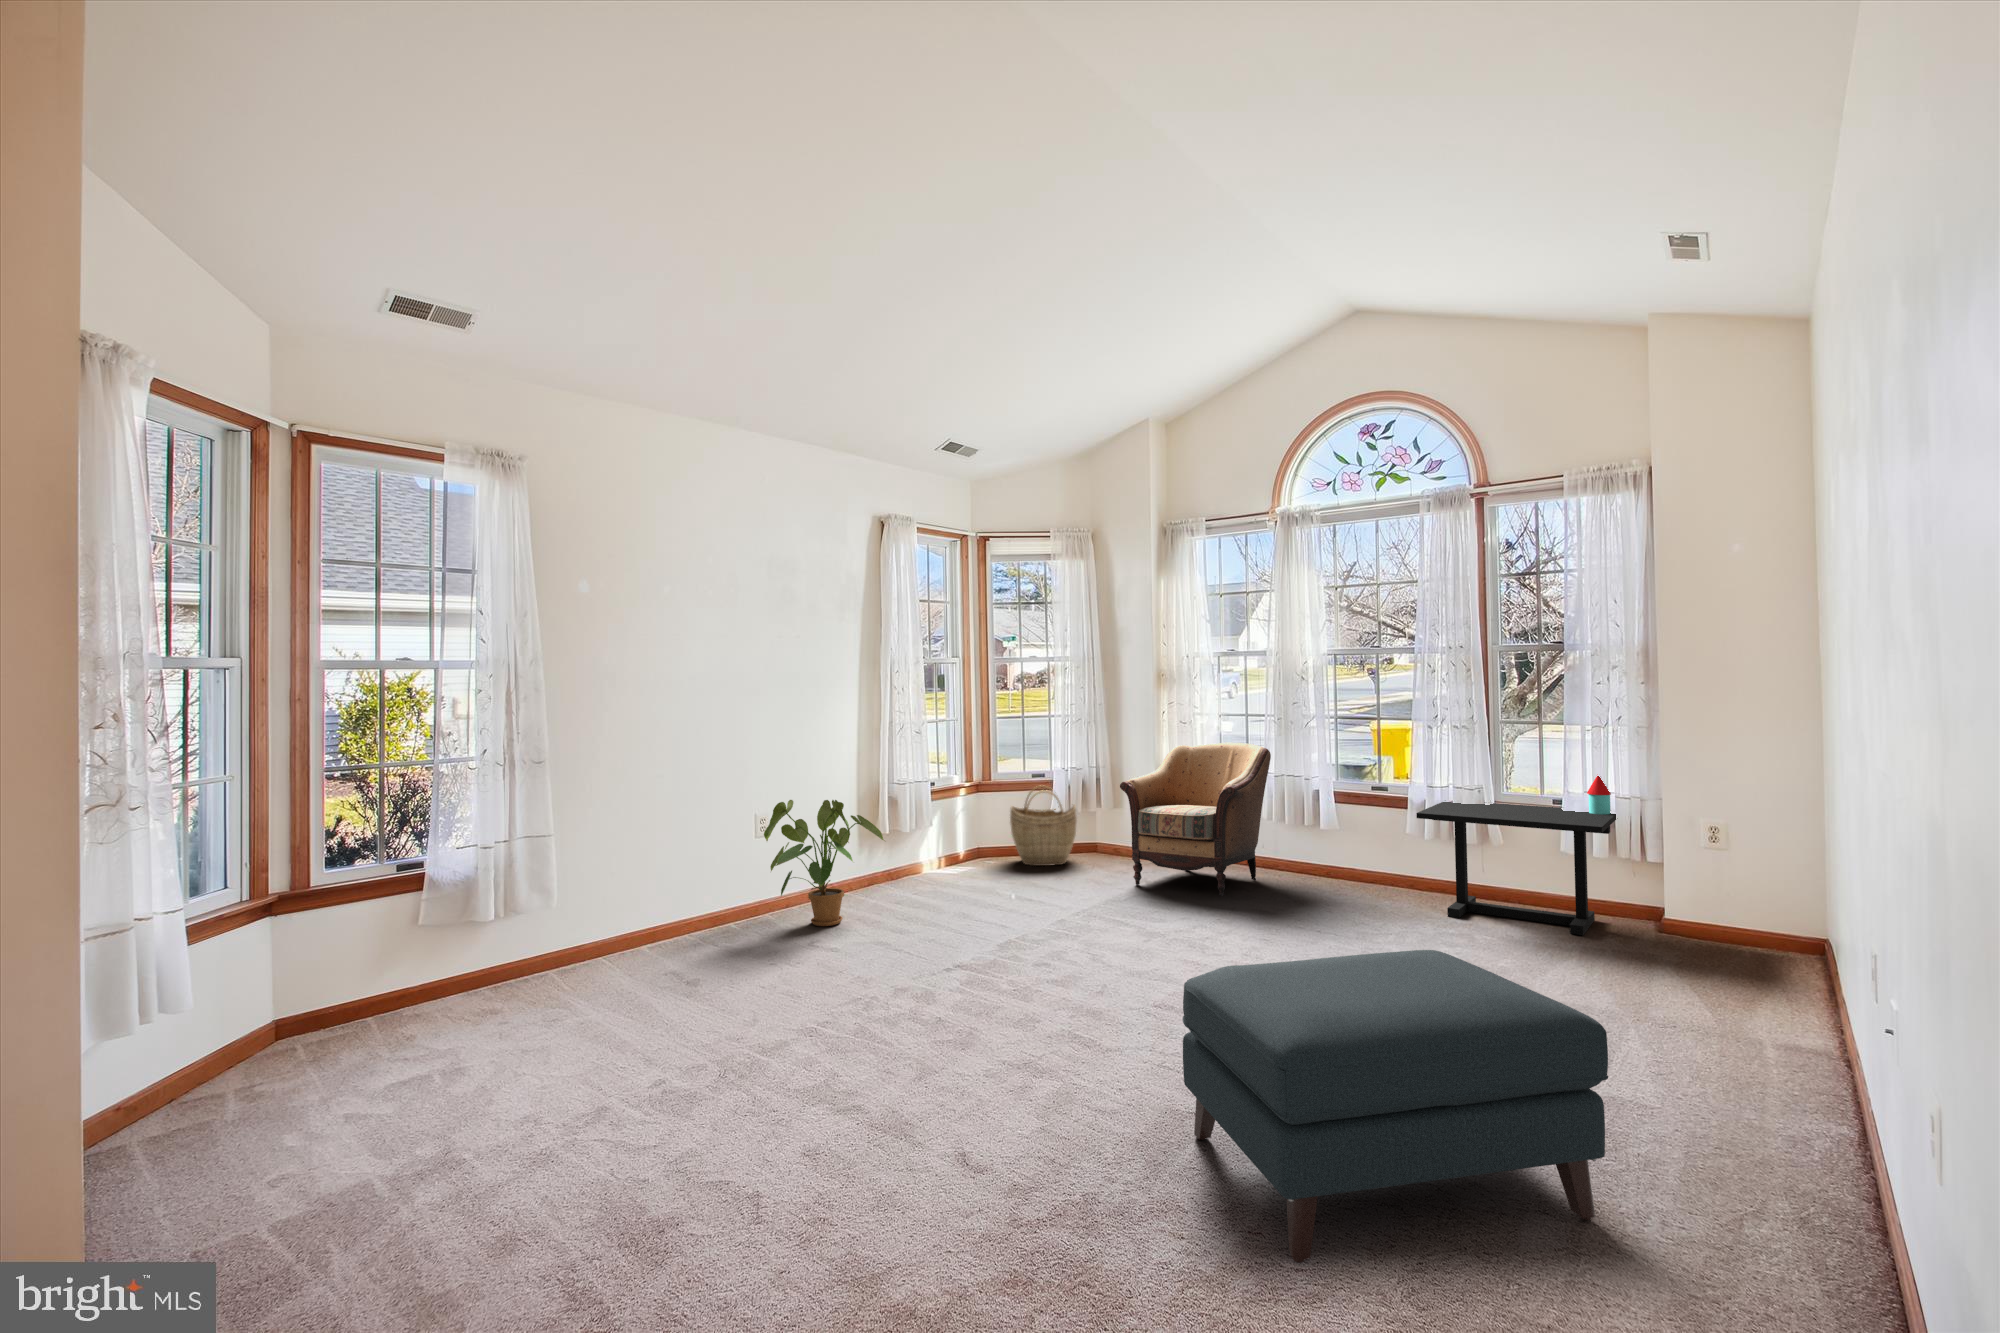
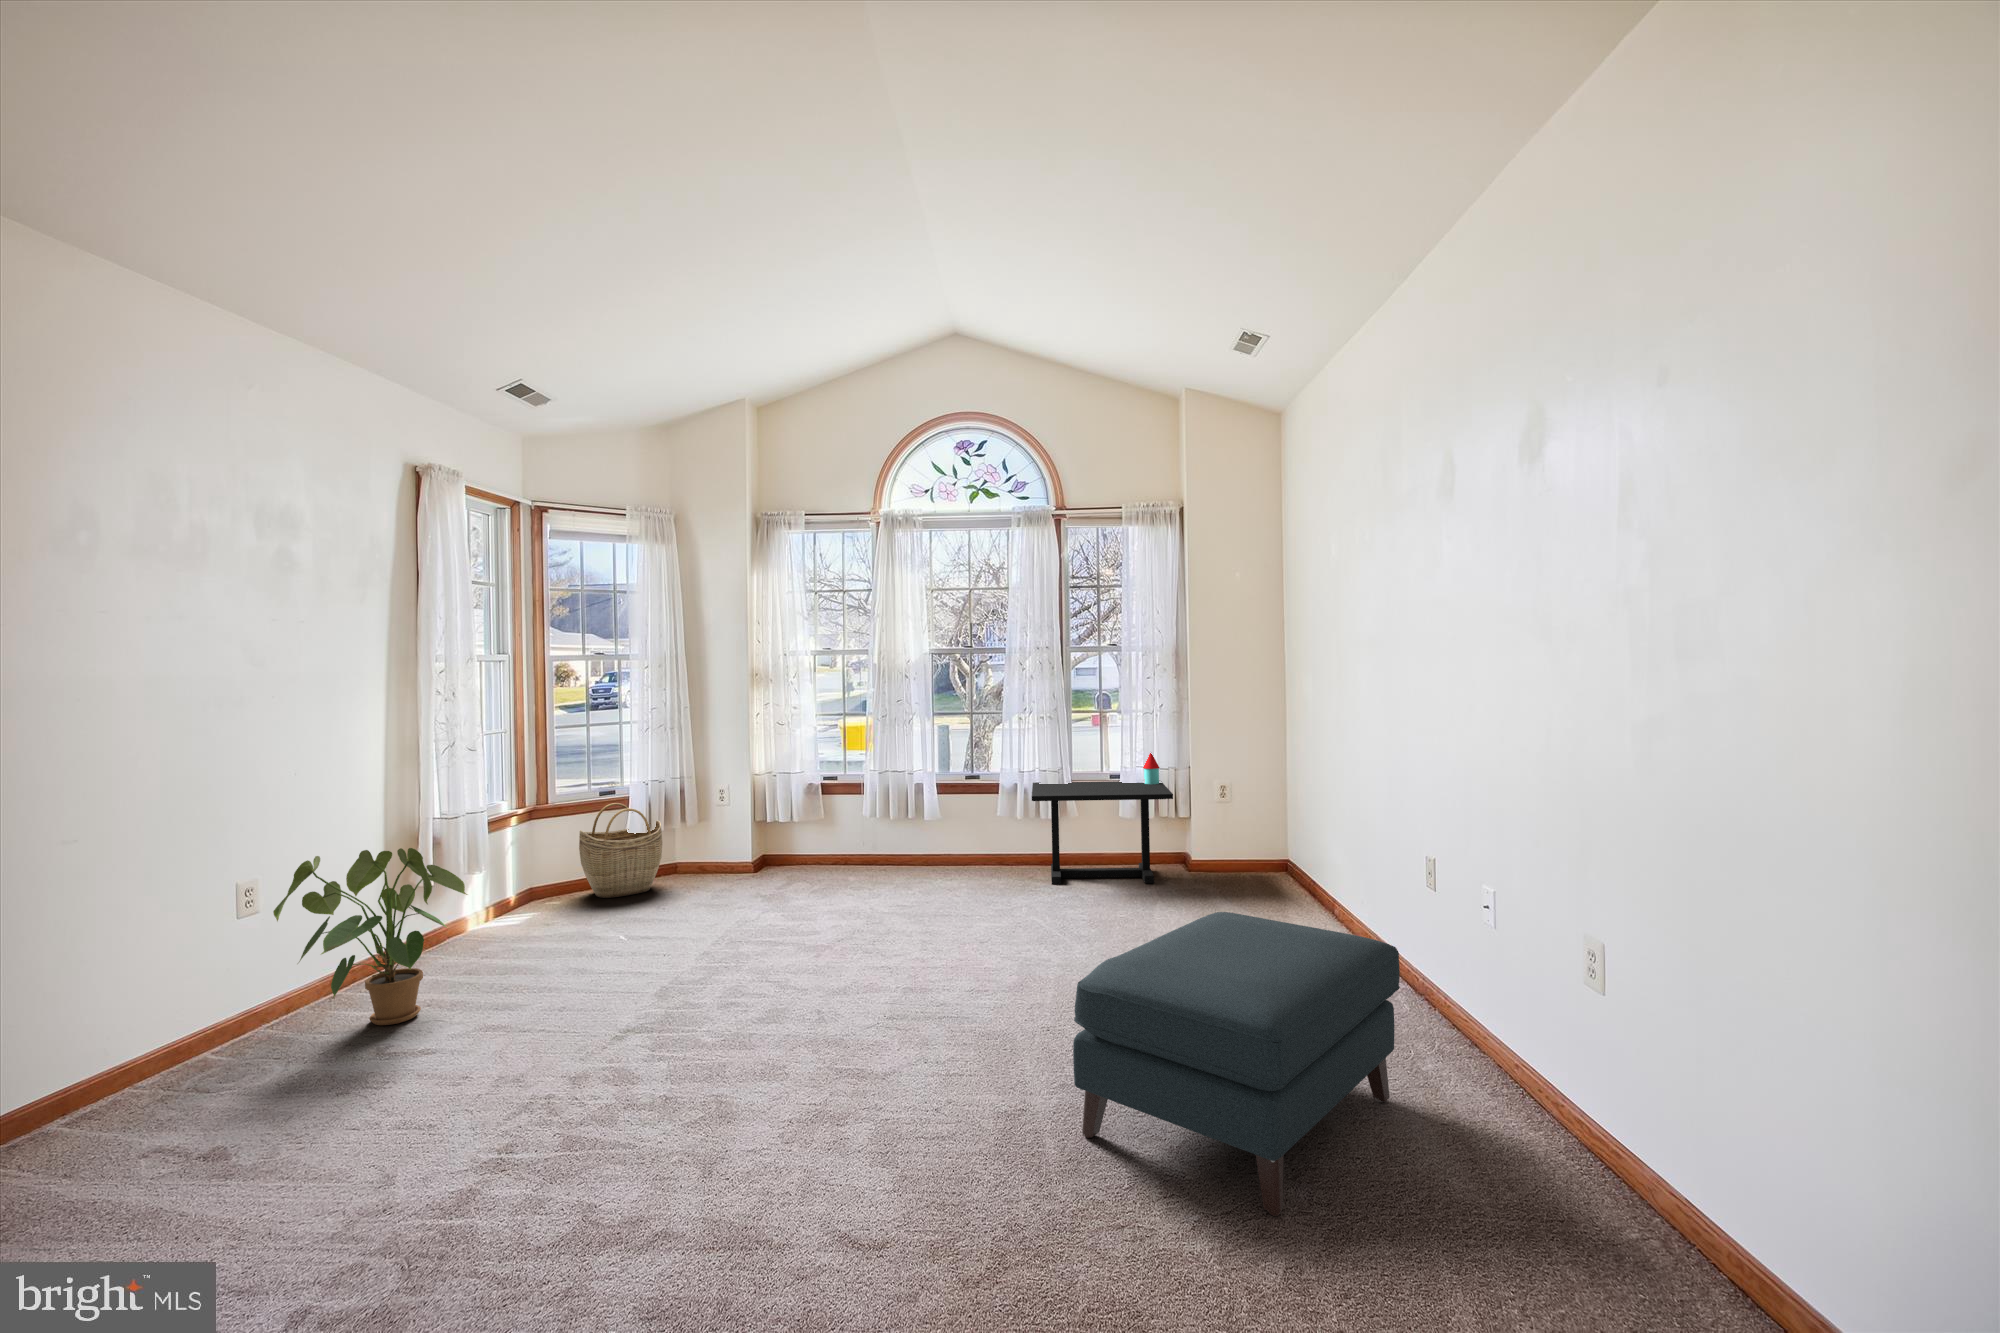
armchair: present [1120,743,1271,896] -> none [733,742,878,900]

